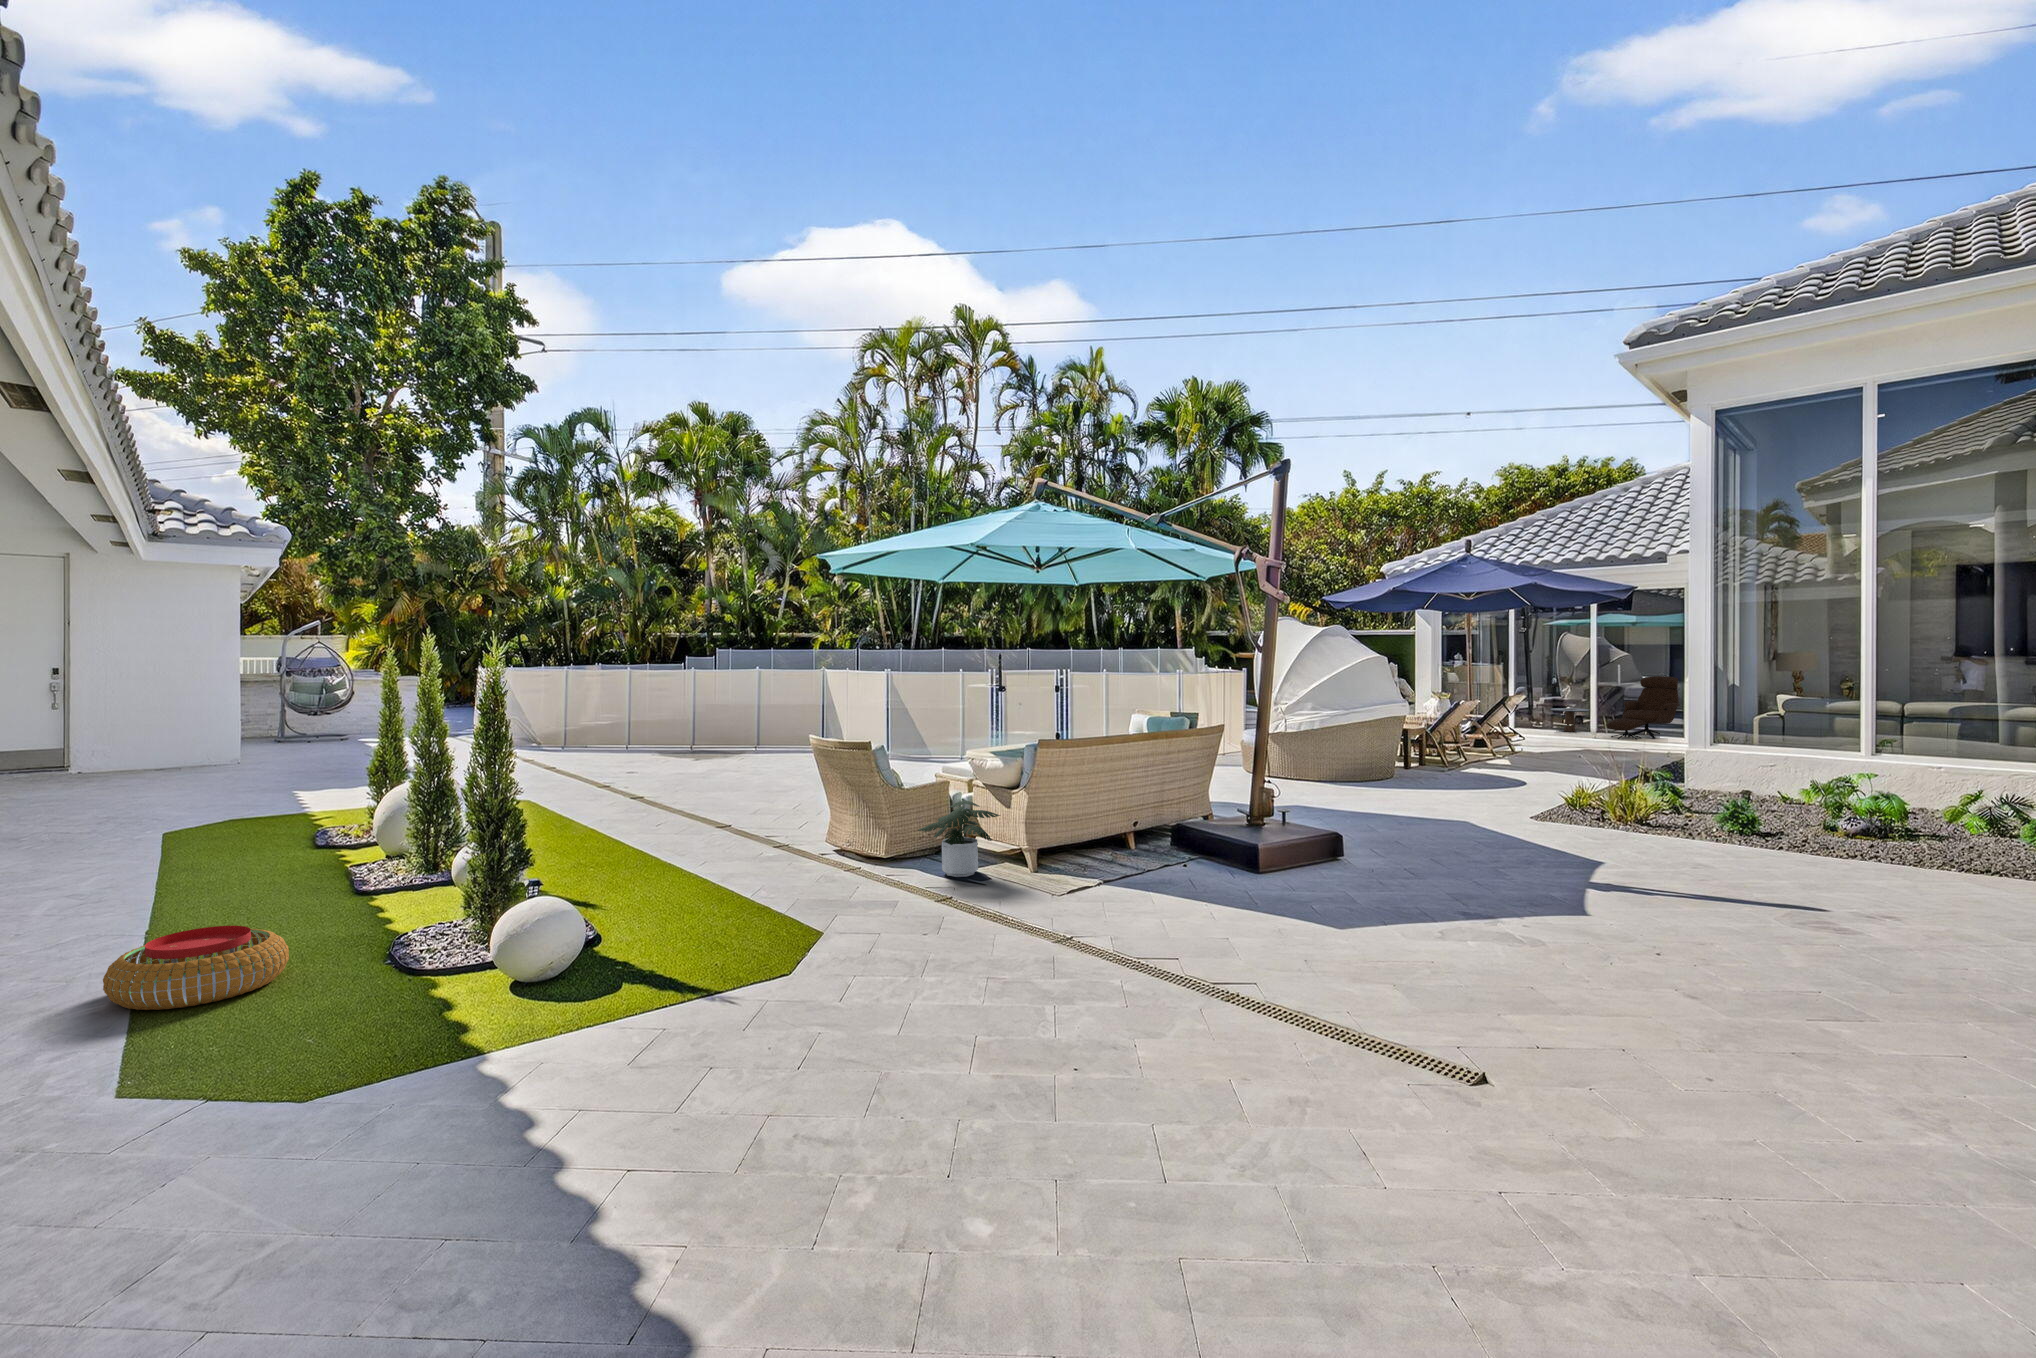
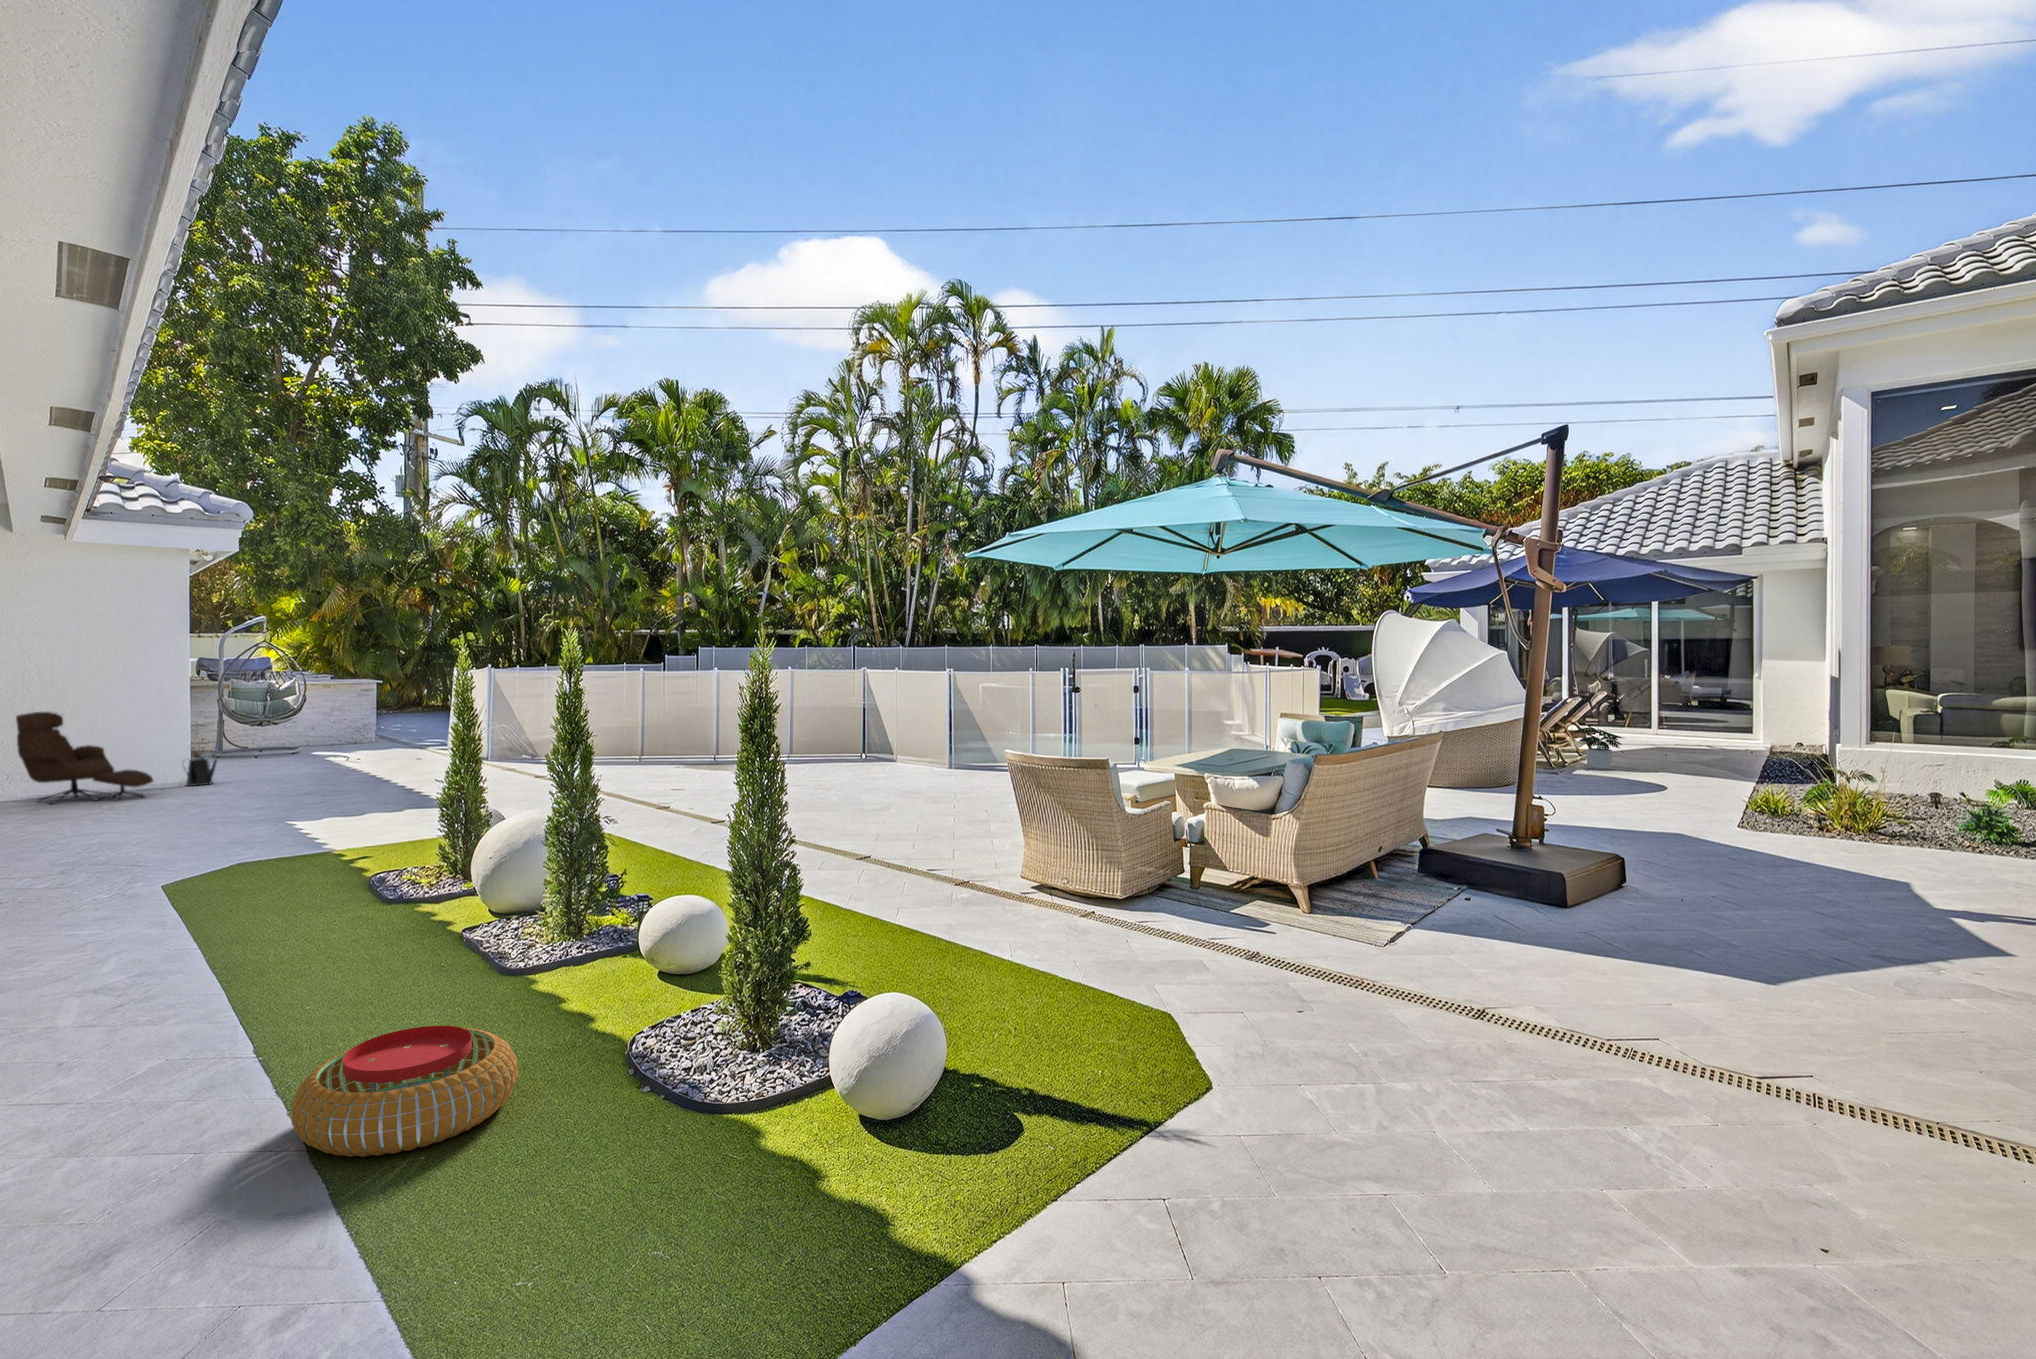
lounge chair: present [1607,676,1680,739] -> present [16,712,153,804]
side table: present [1550,708,1589,732] -> none [1616,707,1659,732]
watering can: none [234,732,262,764] -> present [186,751,217,786]
potted plant: present [918,801,1000,877] -> present [1575,728,1623,770]

